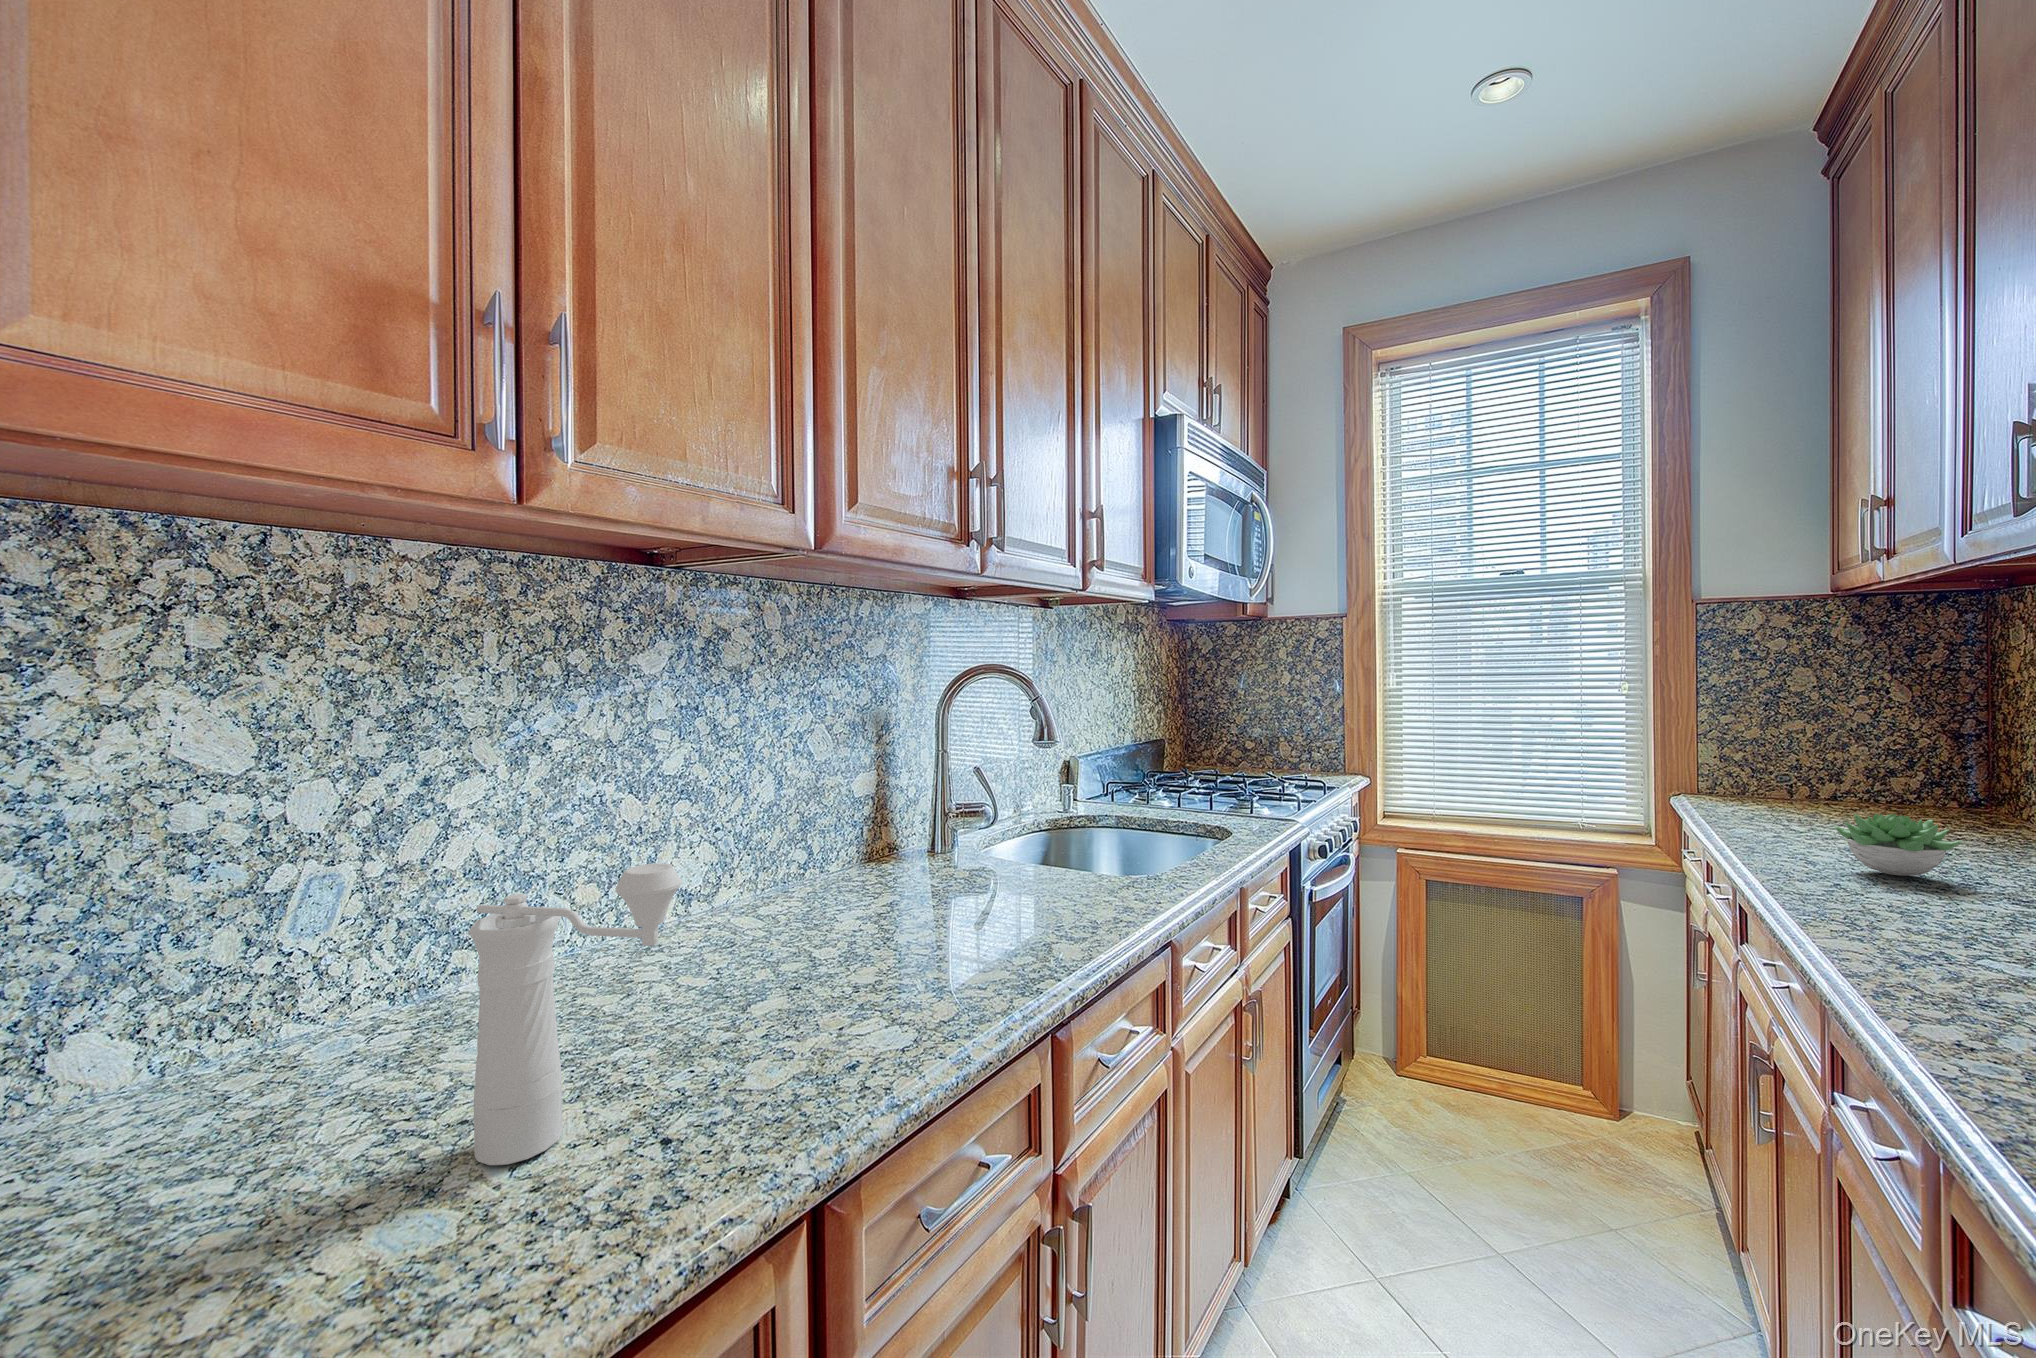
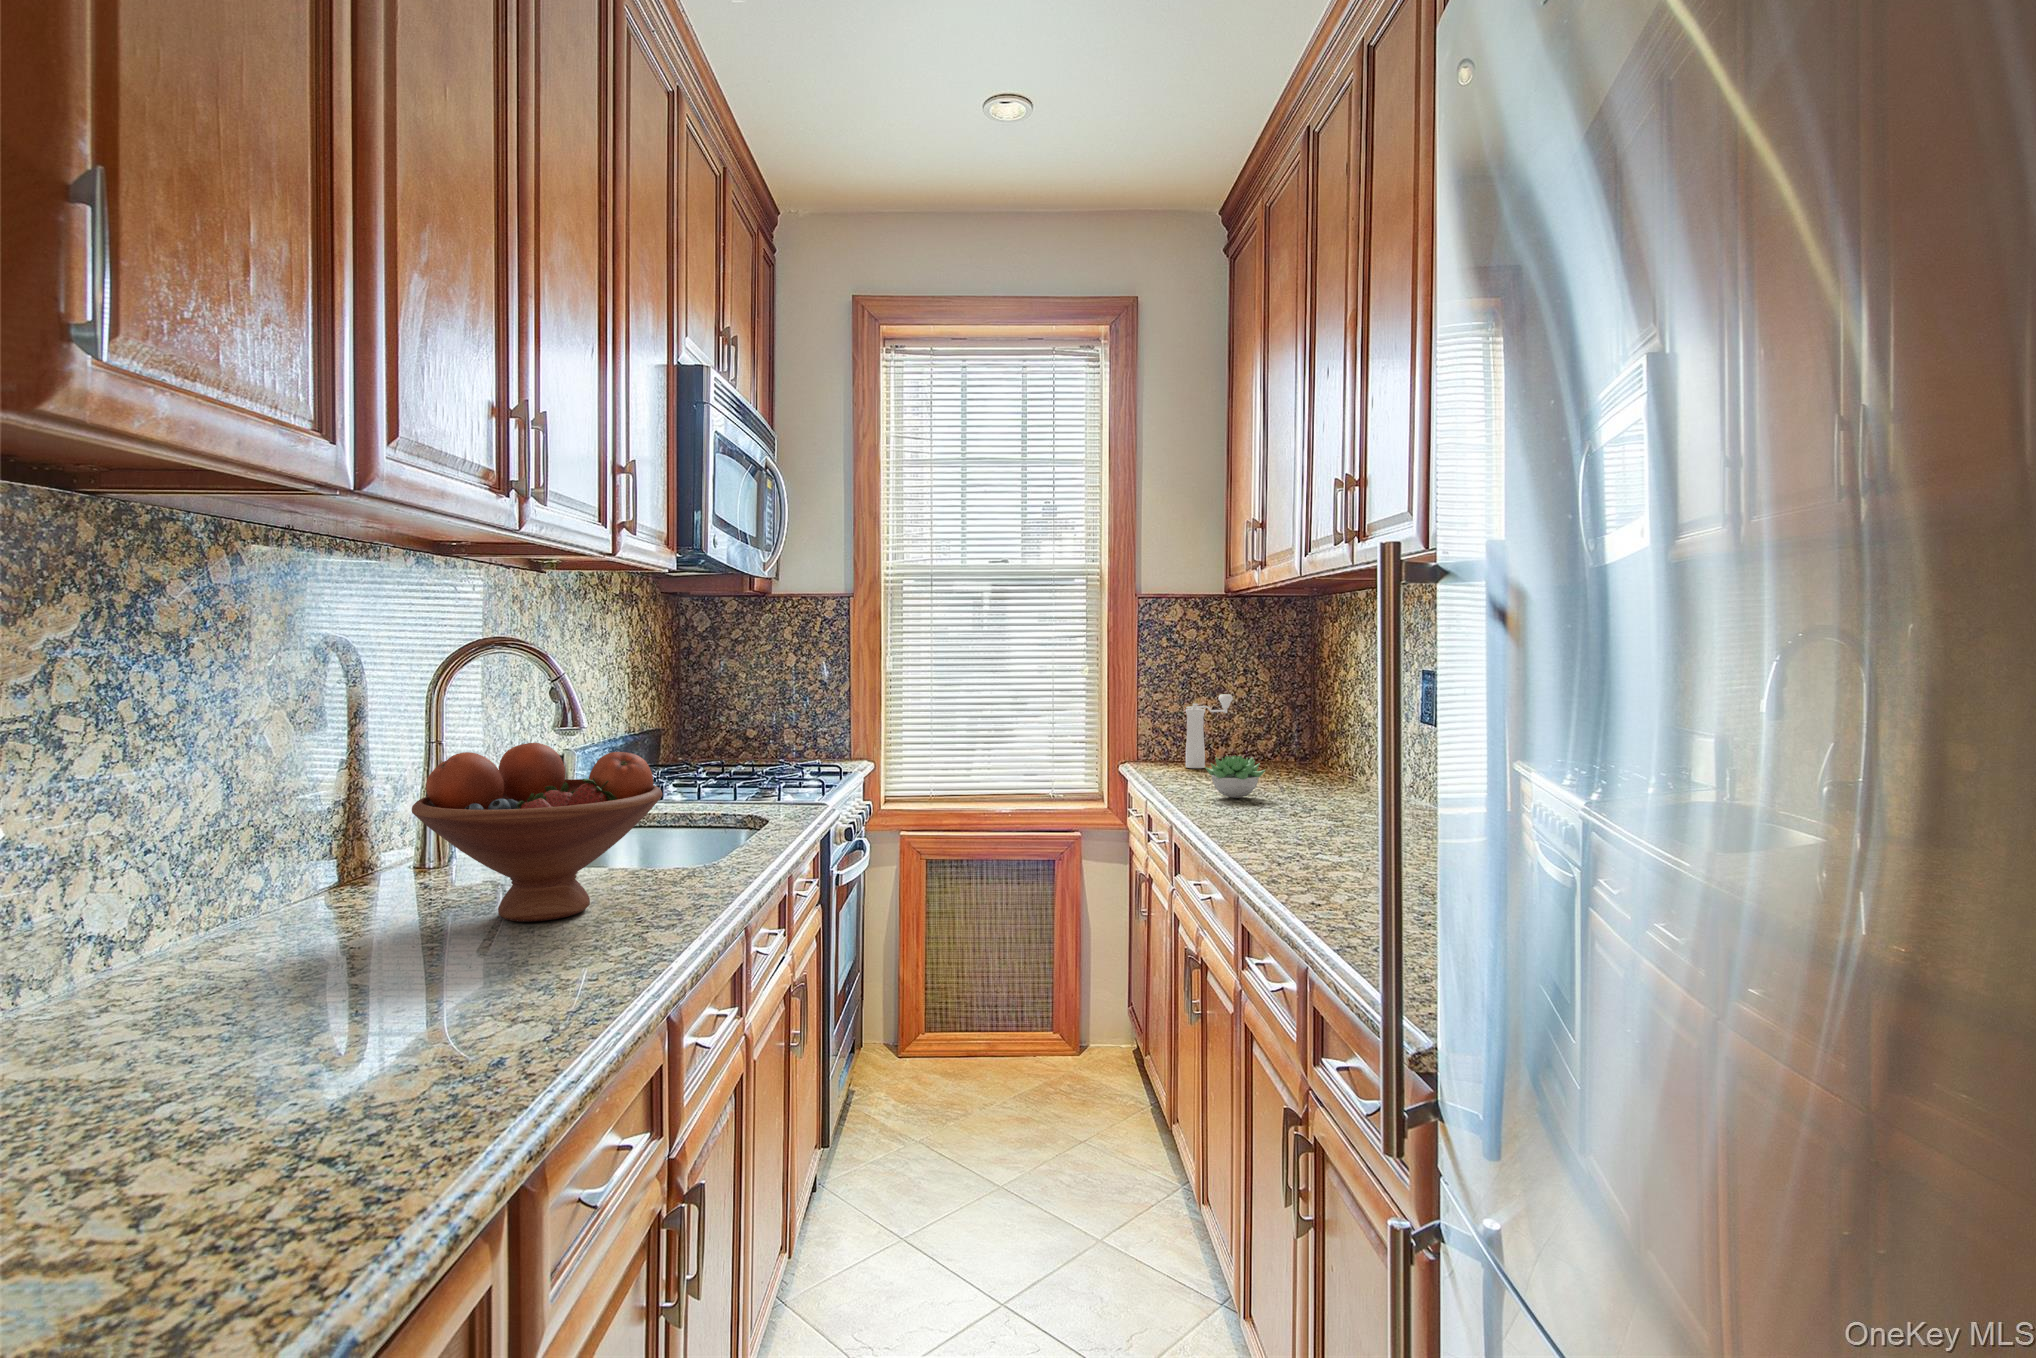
fruit bowl: none [871,760,1078,928] -> present [412,743,662,922]
pepper mill: present [469,863,682,1166] -> present [1185,694,1233,768]

